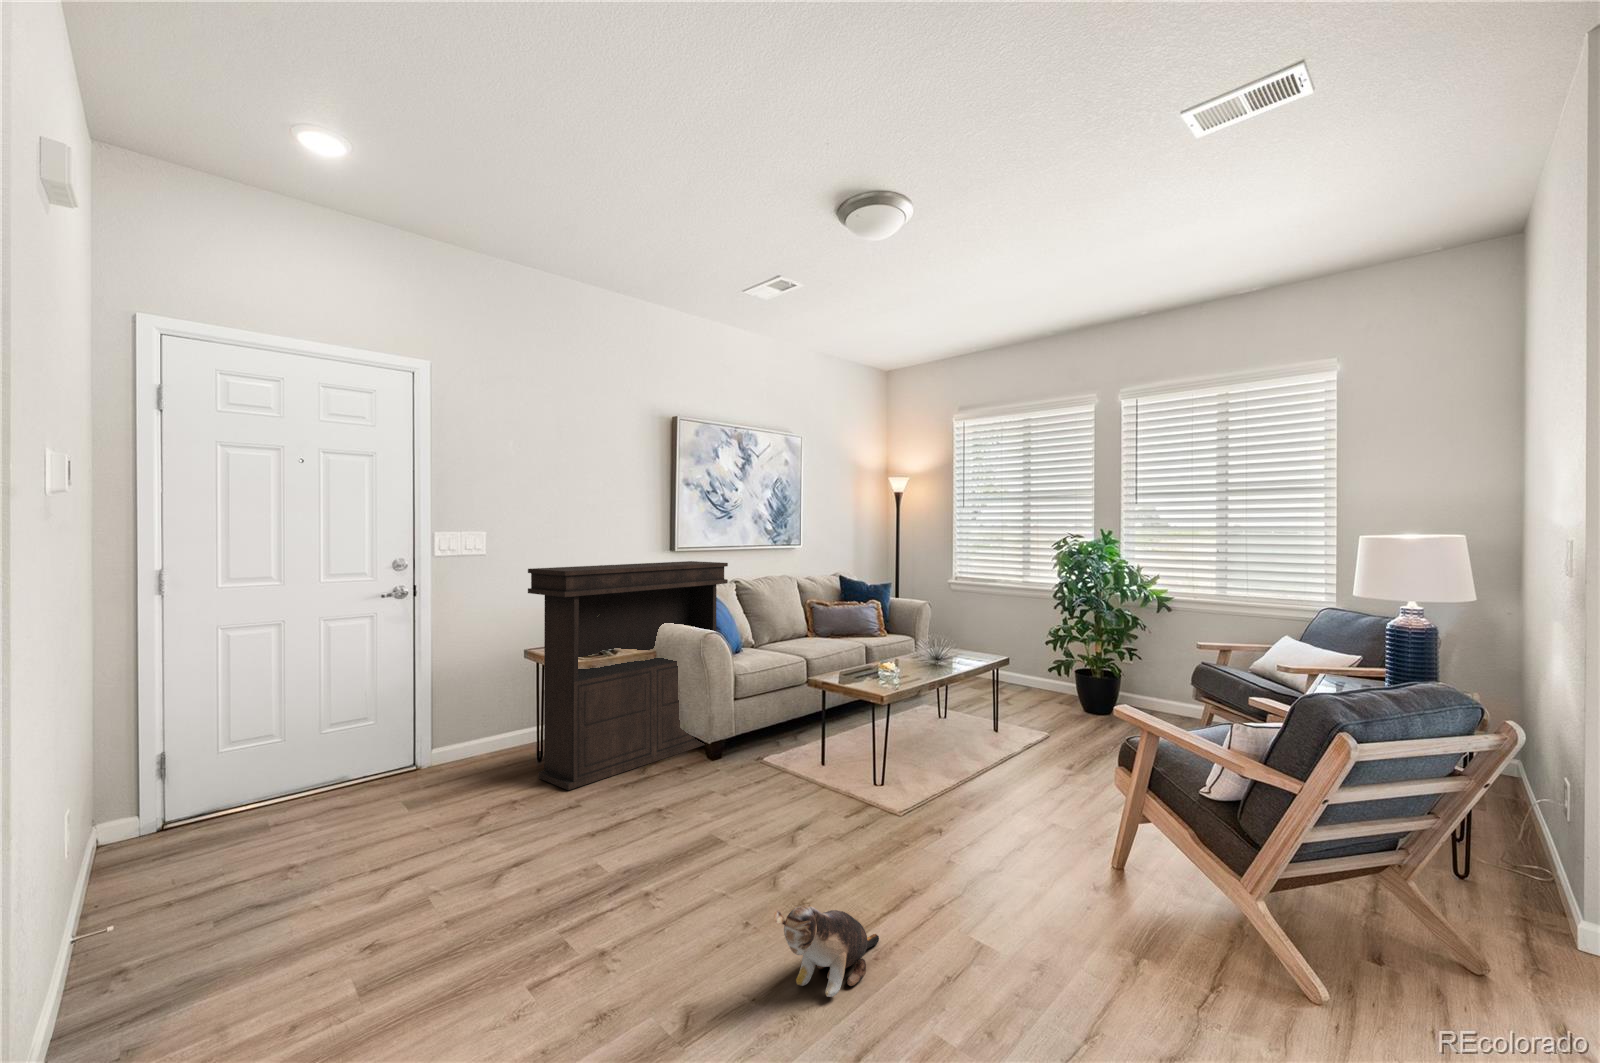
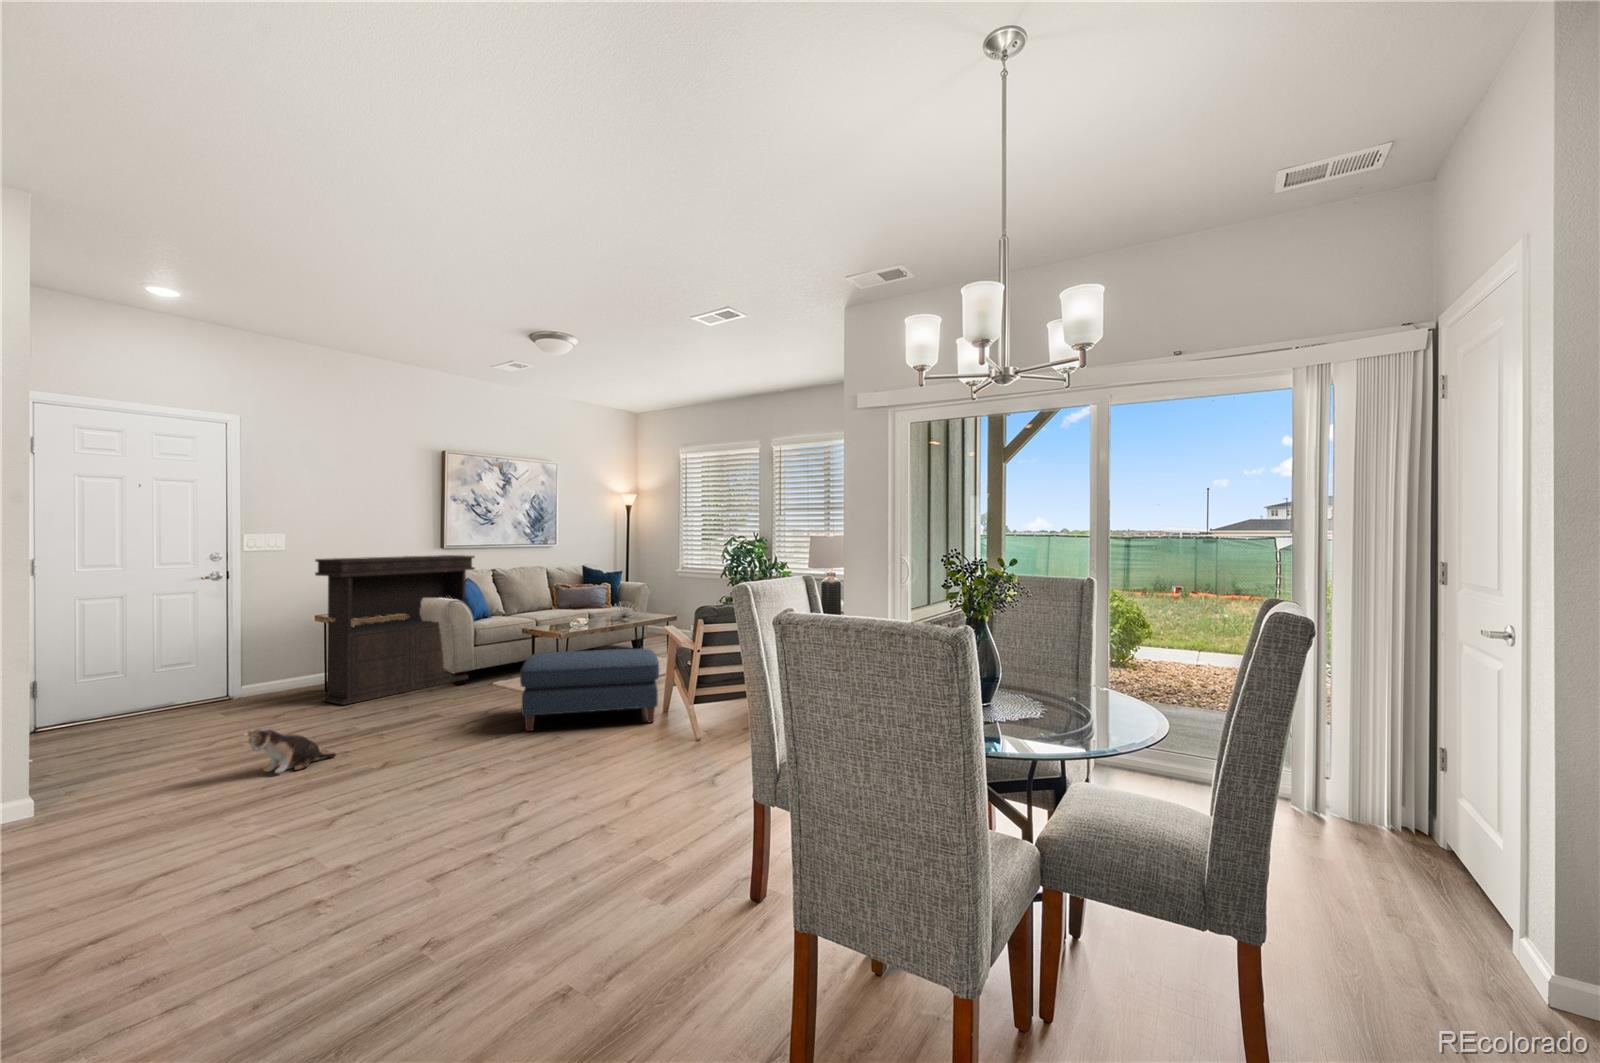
ottoman: none [854,728,1113,889] -> present [520,649,659,731]
plush toy: present [774,905,879,997] -> present [242,727,336,773]

